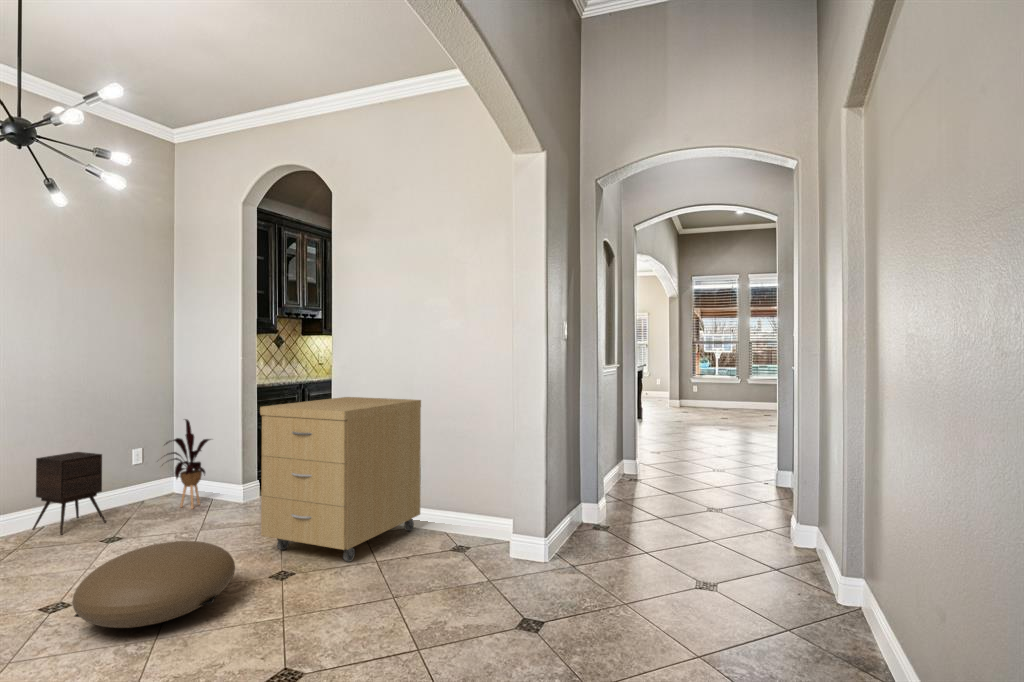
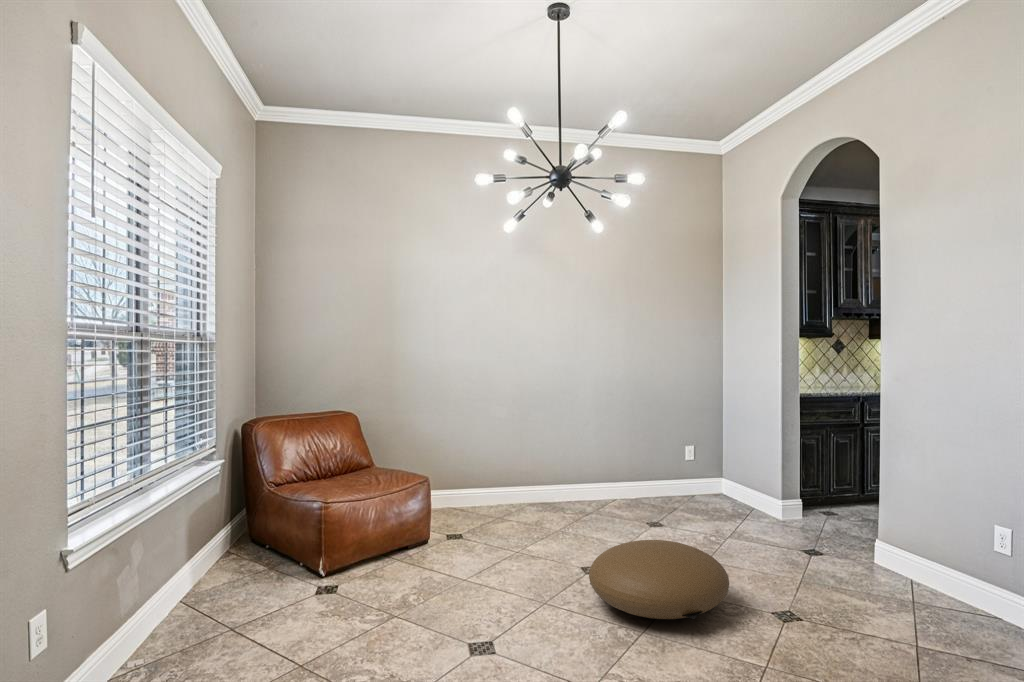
storage cabinet: present [260,397,421,562] -> none [774,418,1013,632]
house plant: present [164,419,211,509] -> none [699,422,755,513]
side table: present [32,452,106,535] -> none [609,440,659,509]

